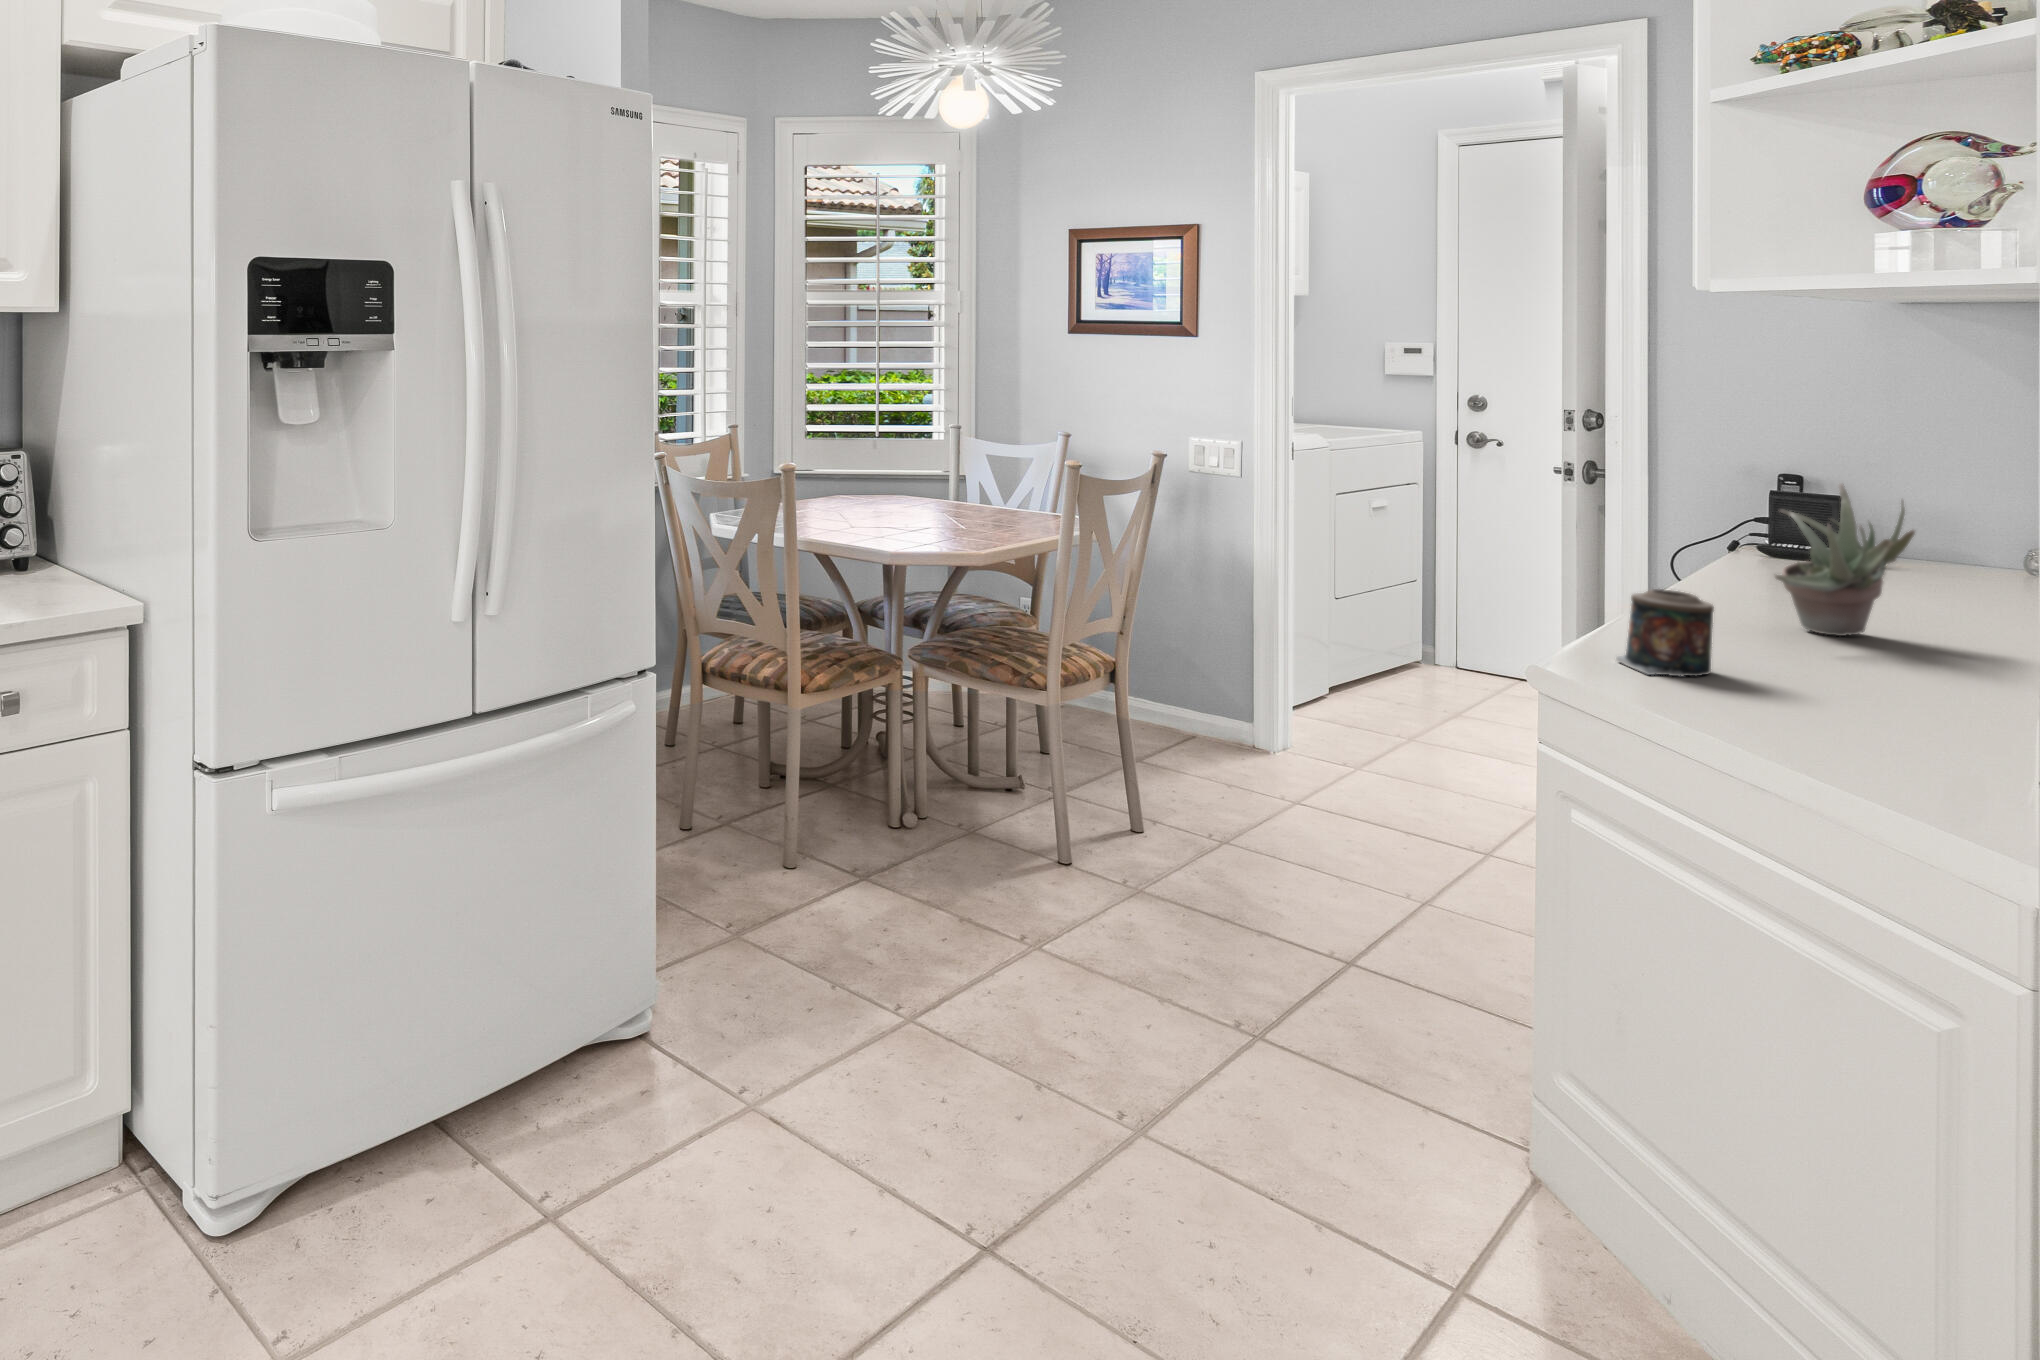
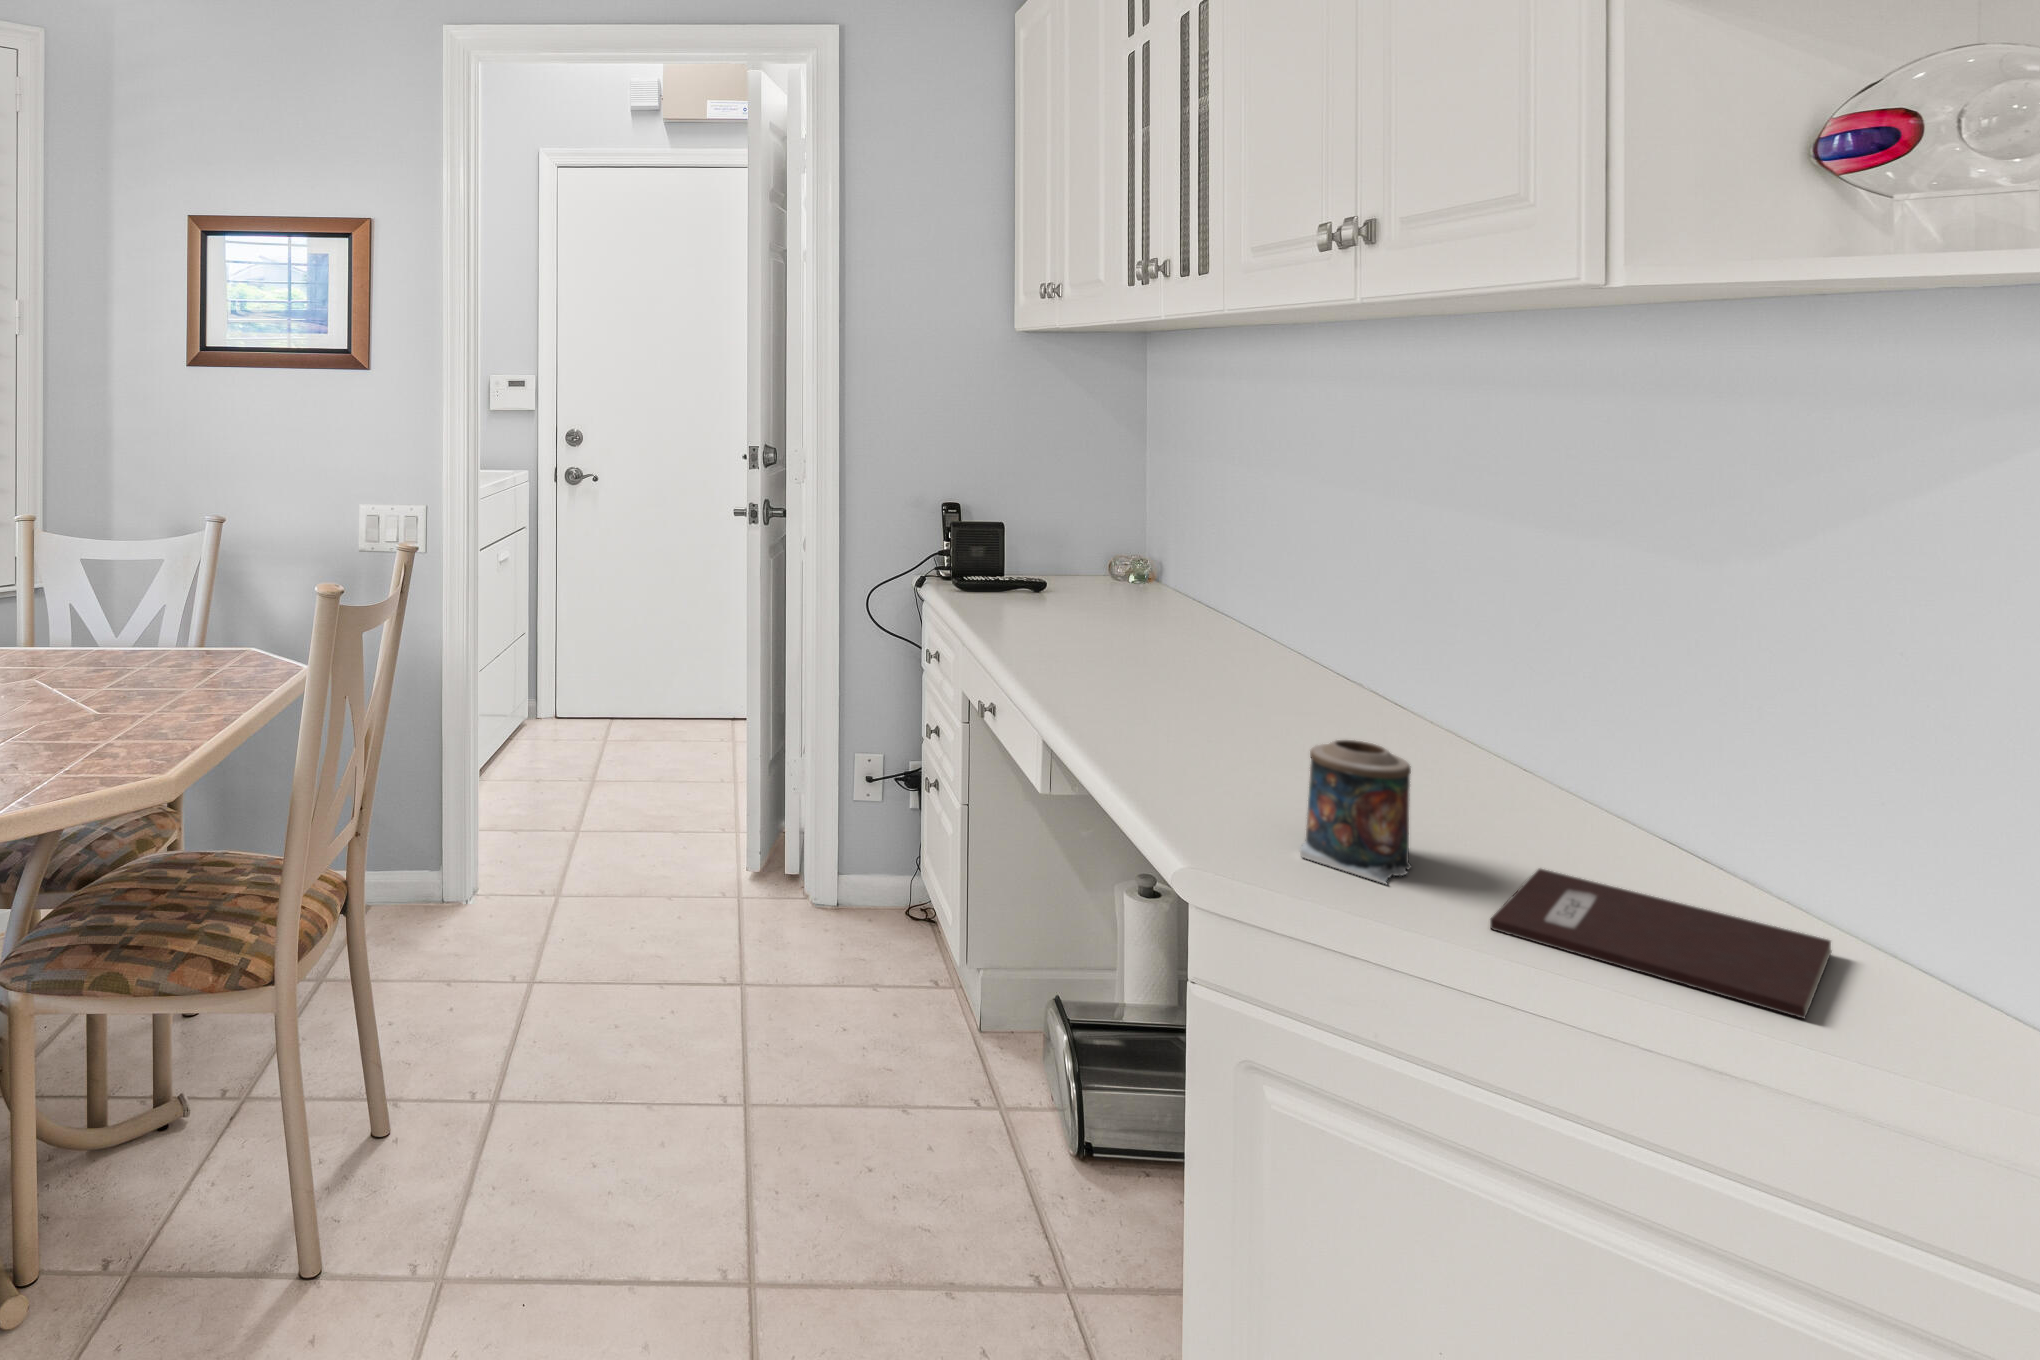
succulent plant: present [1775,484,1915,636] -> none [1204,548,1343,724]
notebook: none [1670,686,1940,742] -> present [1490,869,1831,1019]

